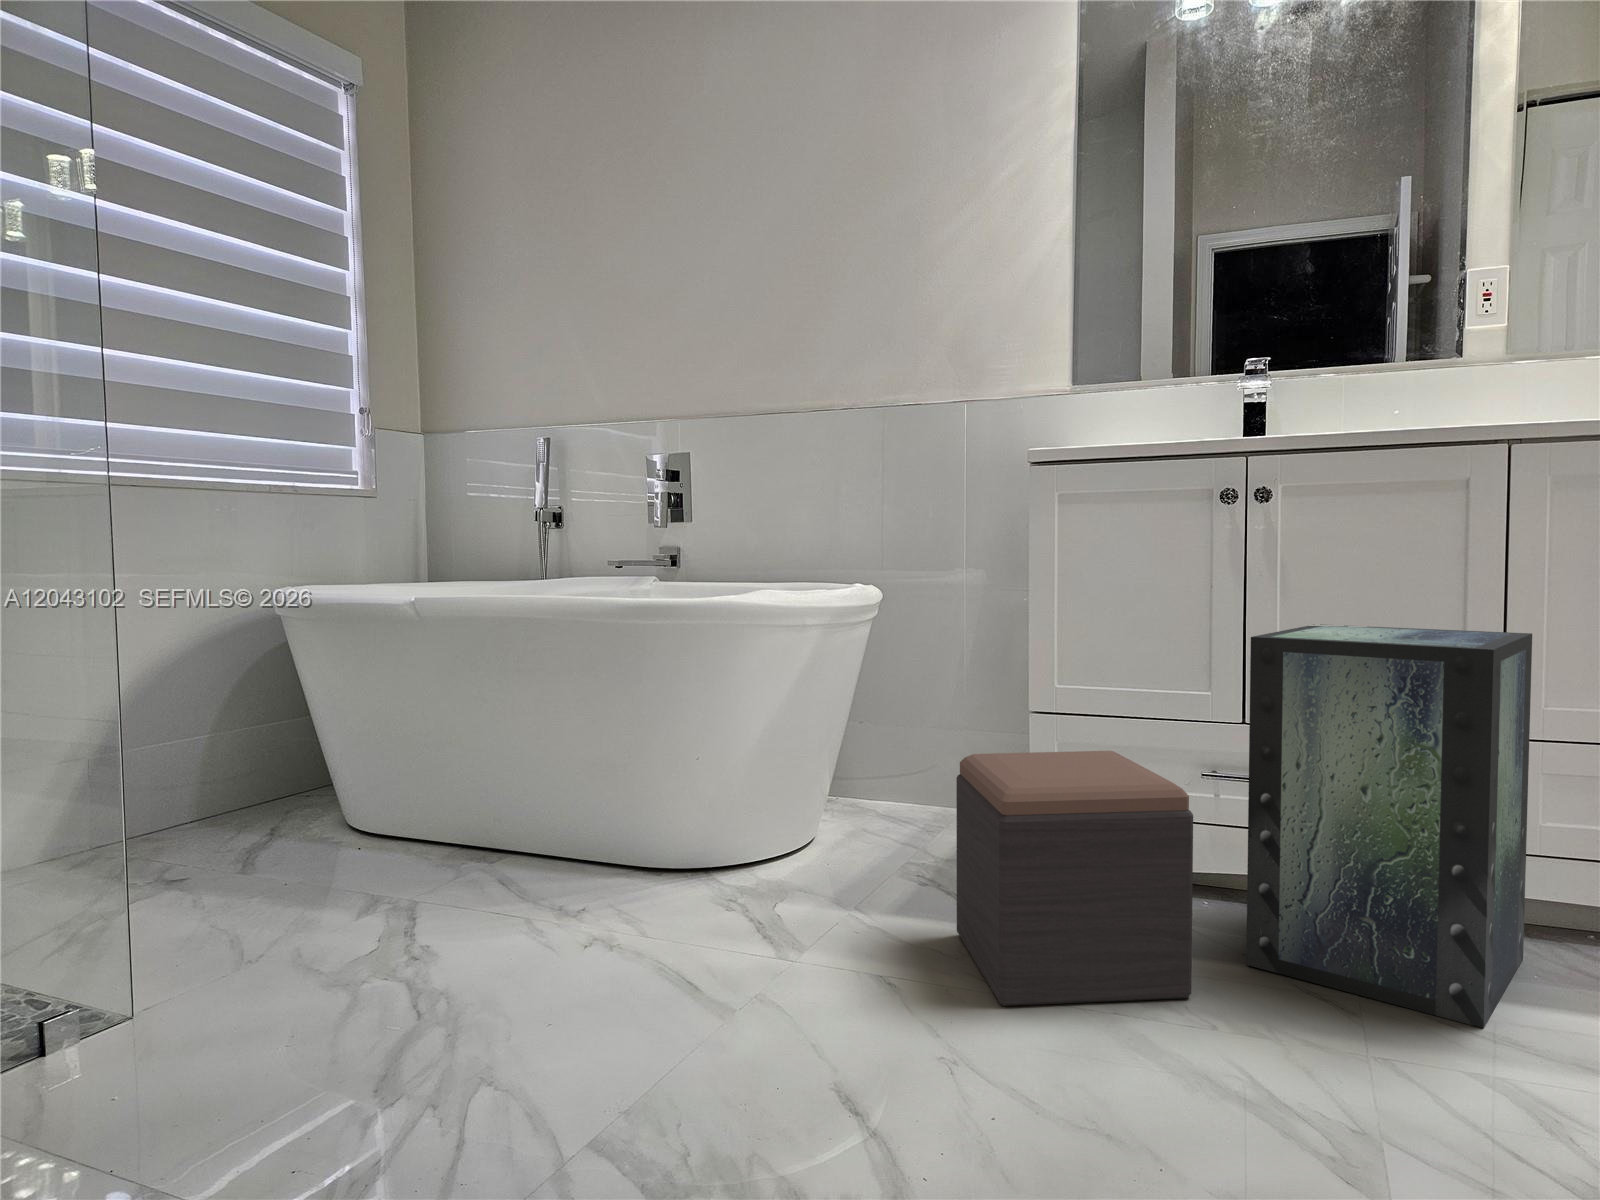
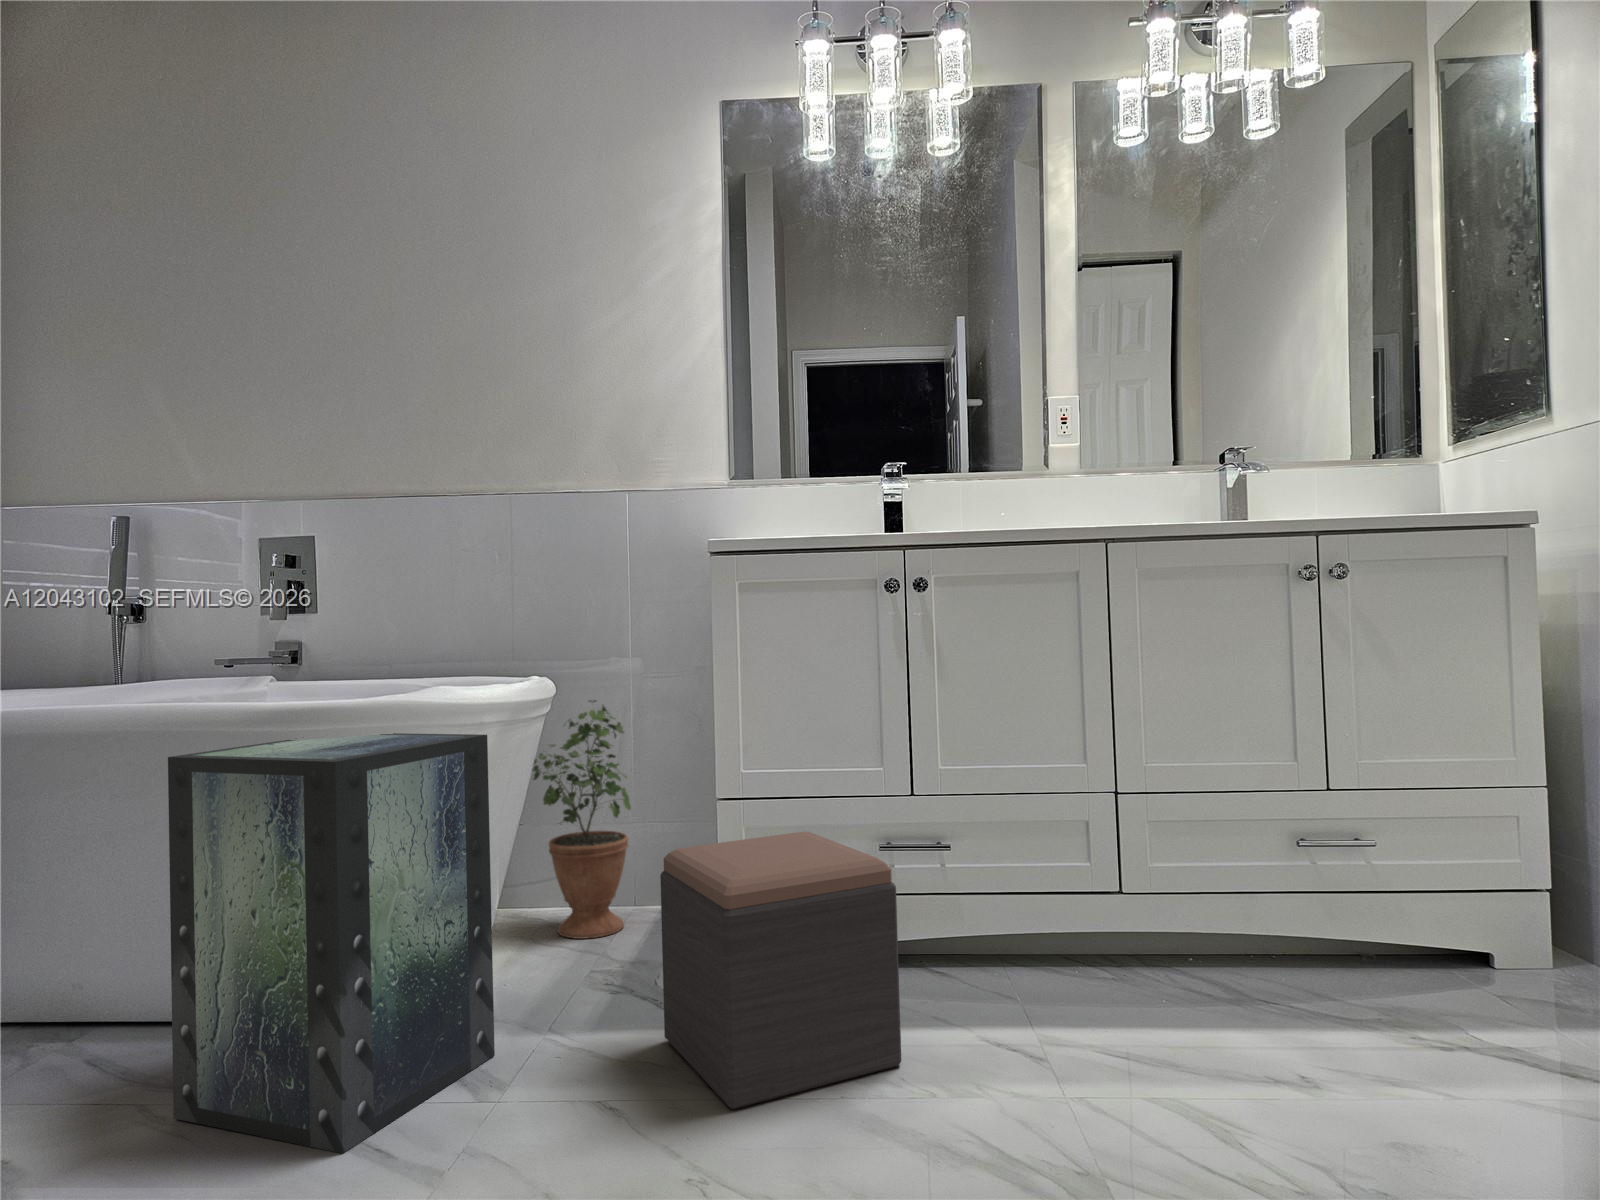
potted plant: none [861,609,958,834] -> present [532,700,631,939]
storage box: present [1246,624,1532,1028] -> present [168,733,495,1153]

